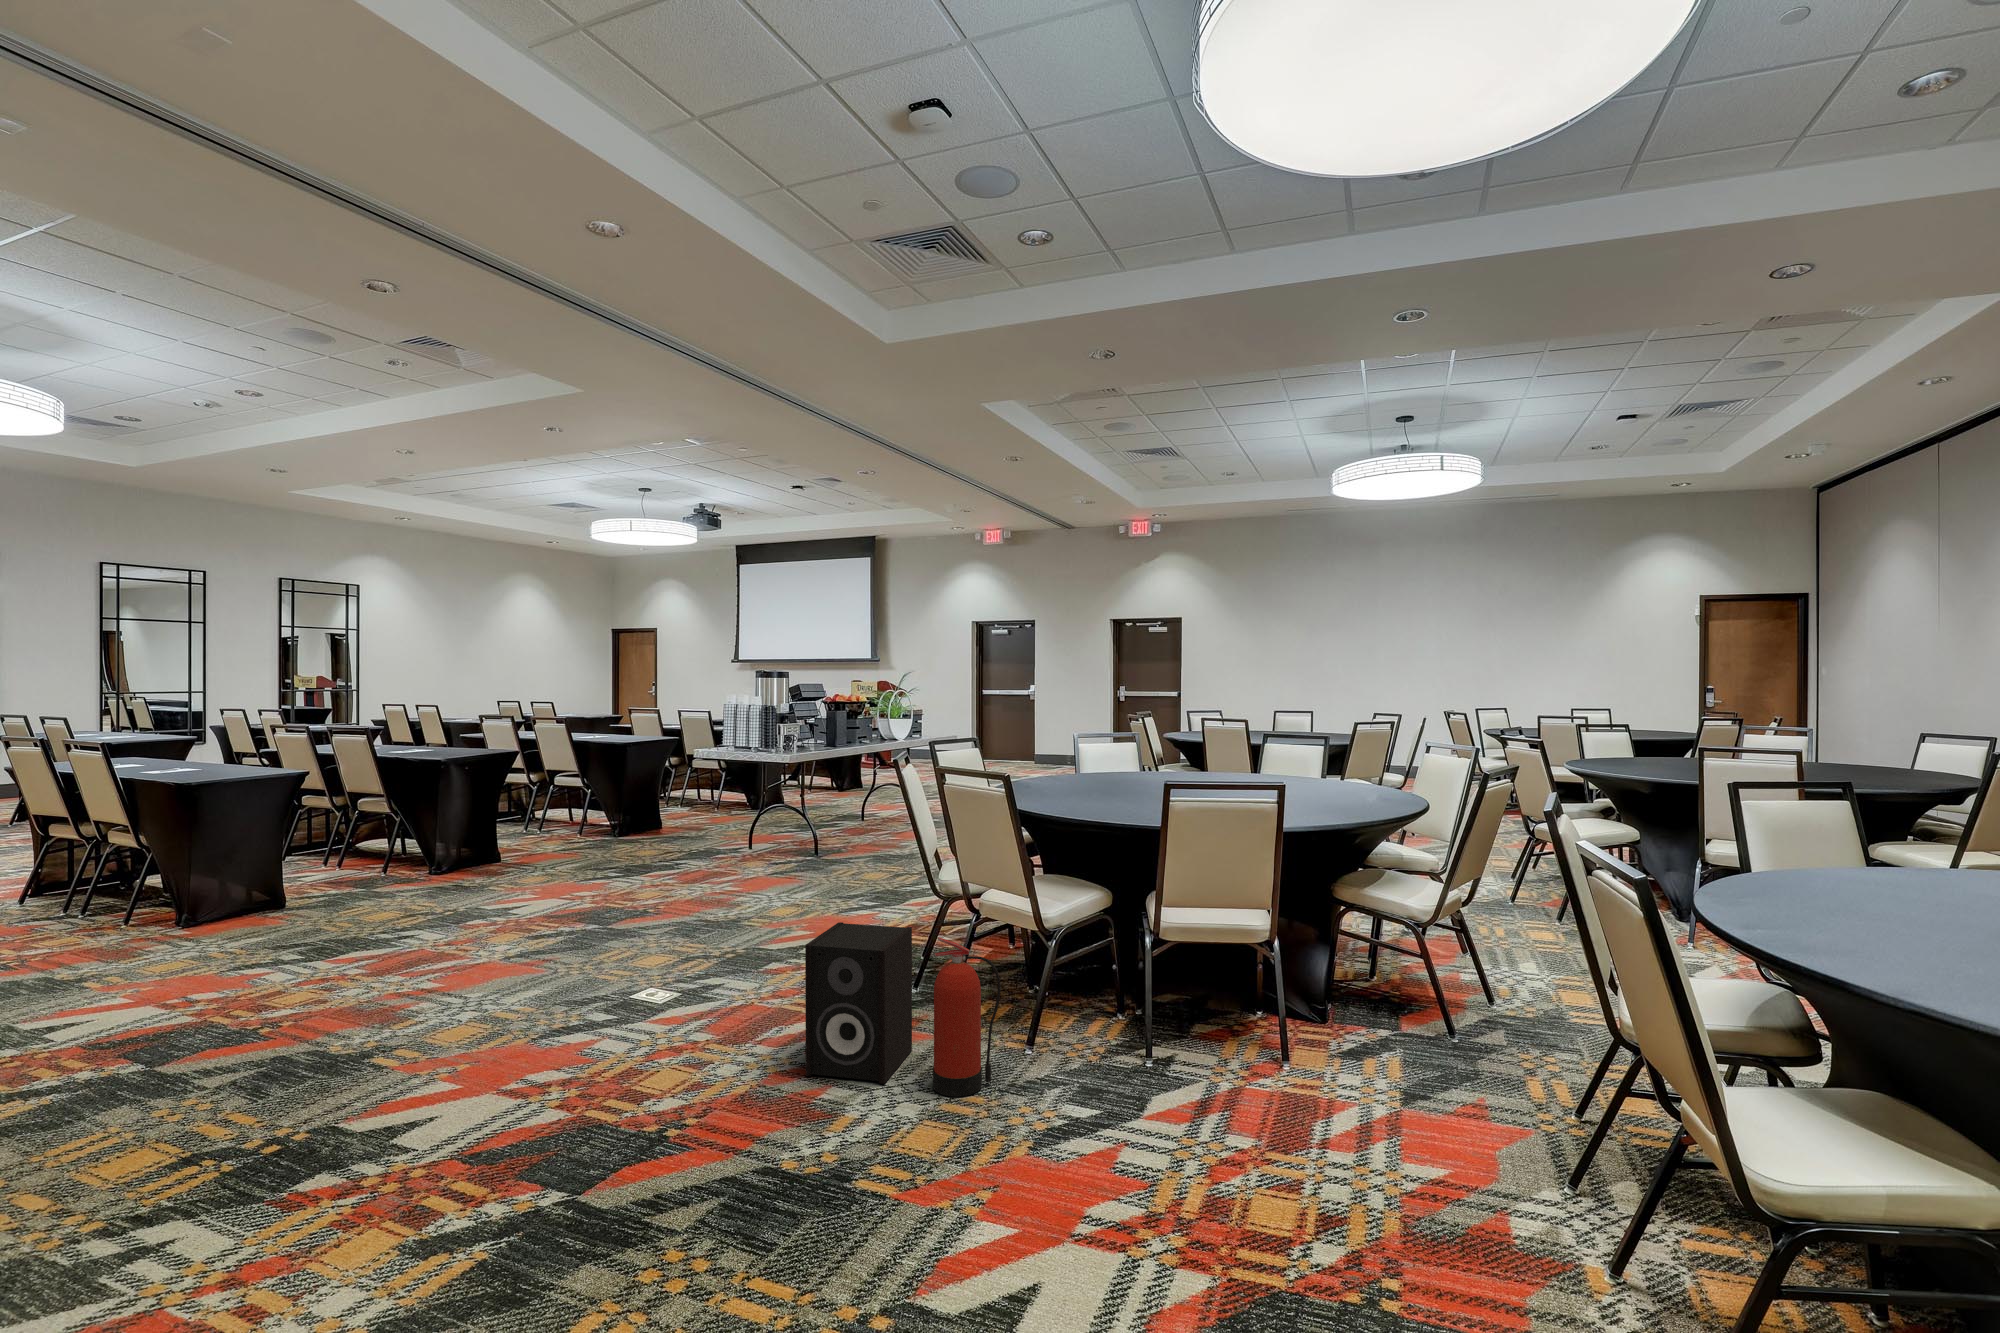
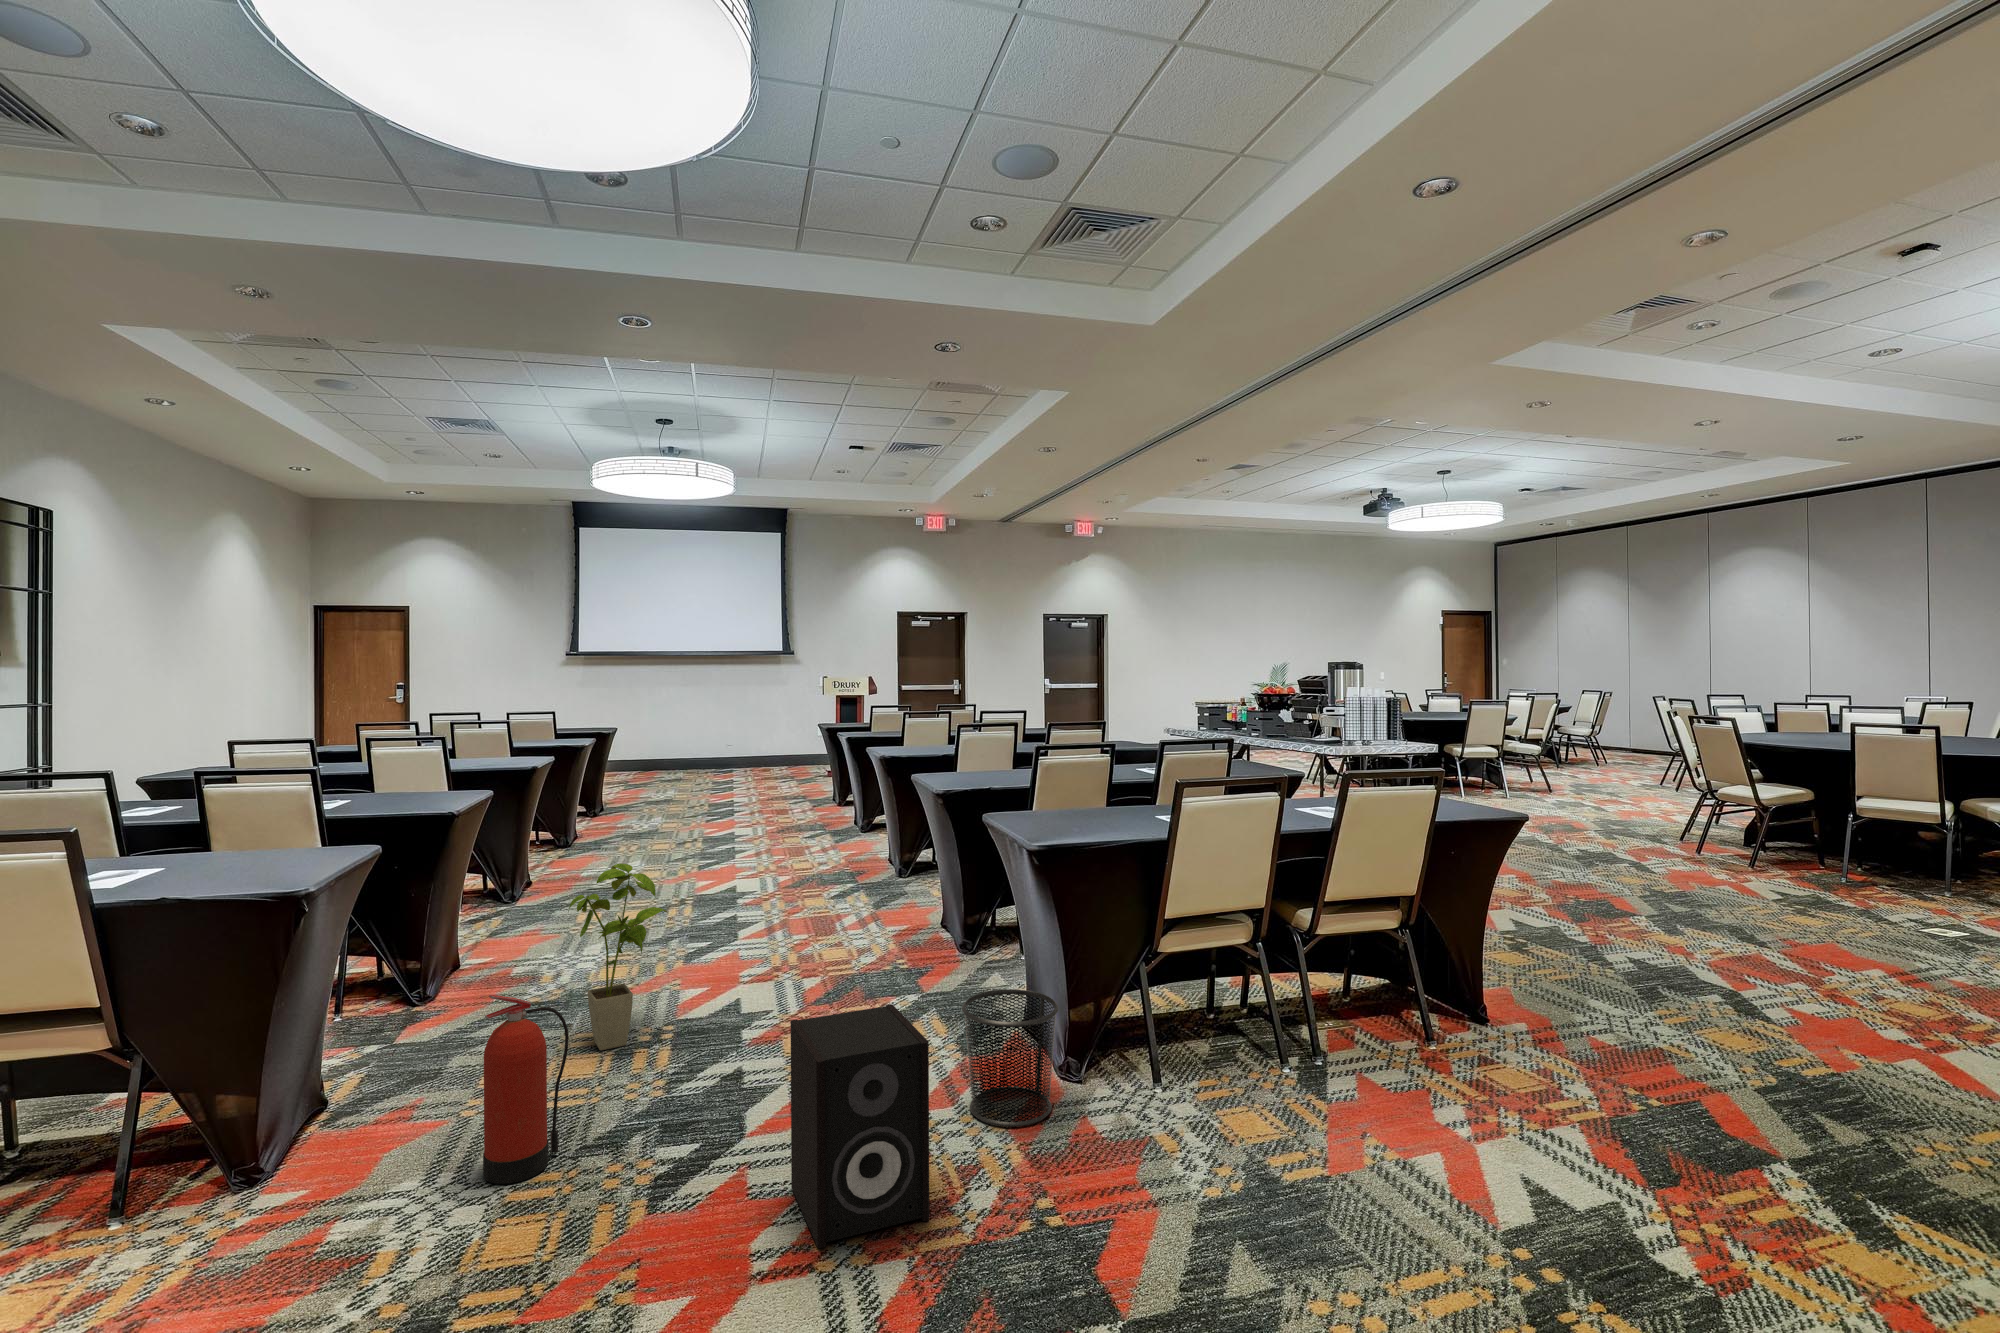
house plant: none [1047,844,1135,1011] -> present [568,863,667,1050]
speaker: present [805,922,912,1084] -> present [790,1005,929,1248]
waste bin: none [1362,1039,1482,1200] -> present [962,989,1059,1127]

